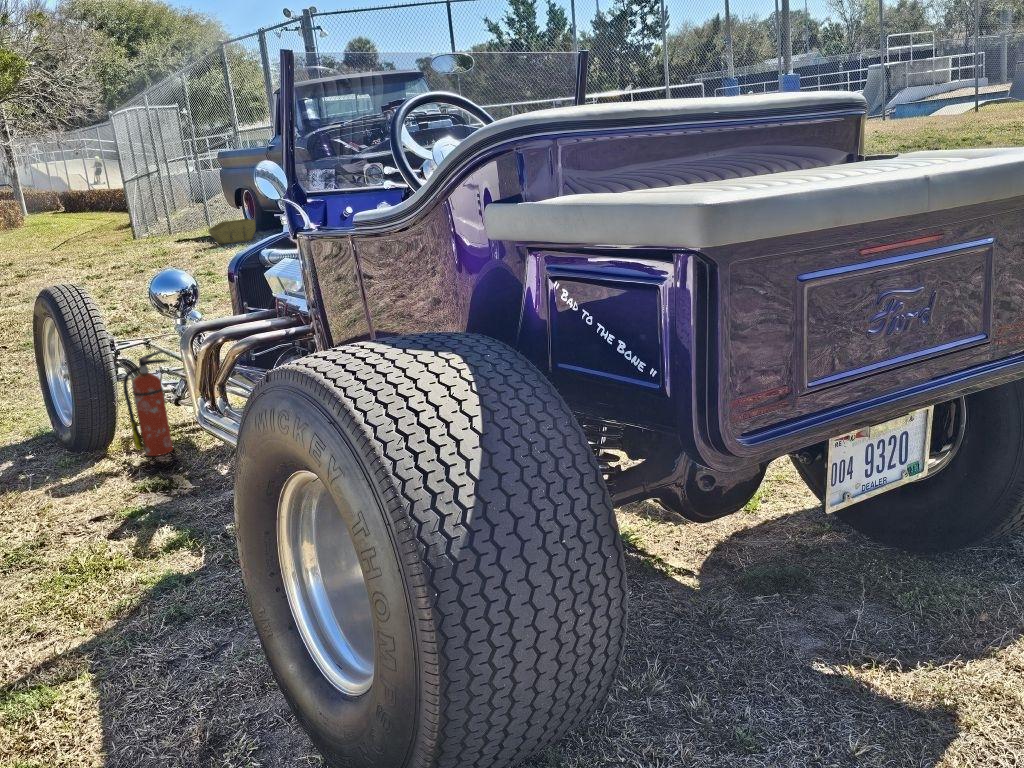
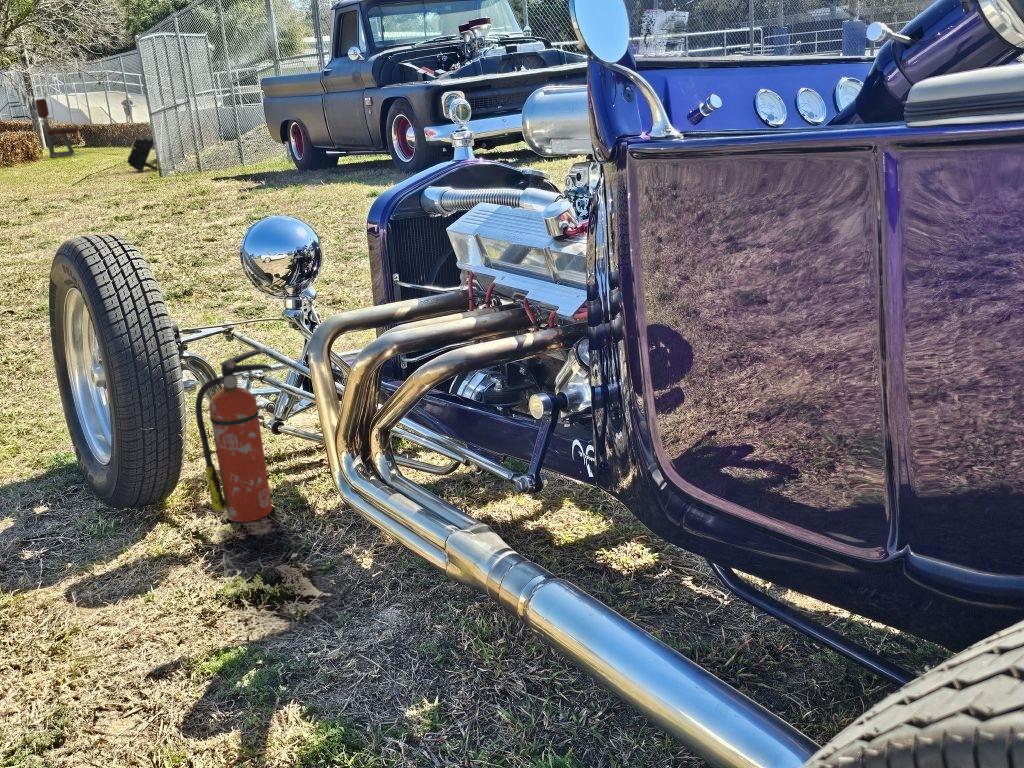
bench: none [19,172,58,224] -> present [35,99,78,158]
backpack: none [100,206,134,236] -> present [127,138,158,171]
storage bin: present [208,218,256,244] -> none [255,154,311,184]

